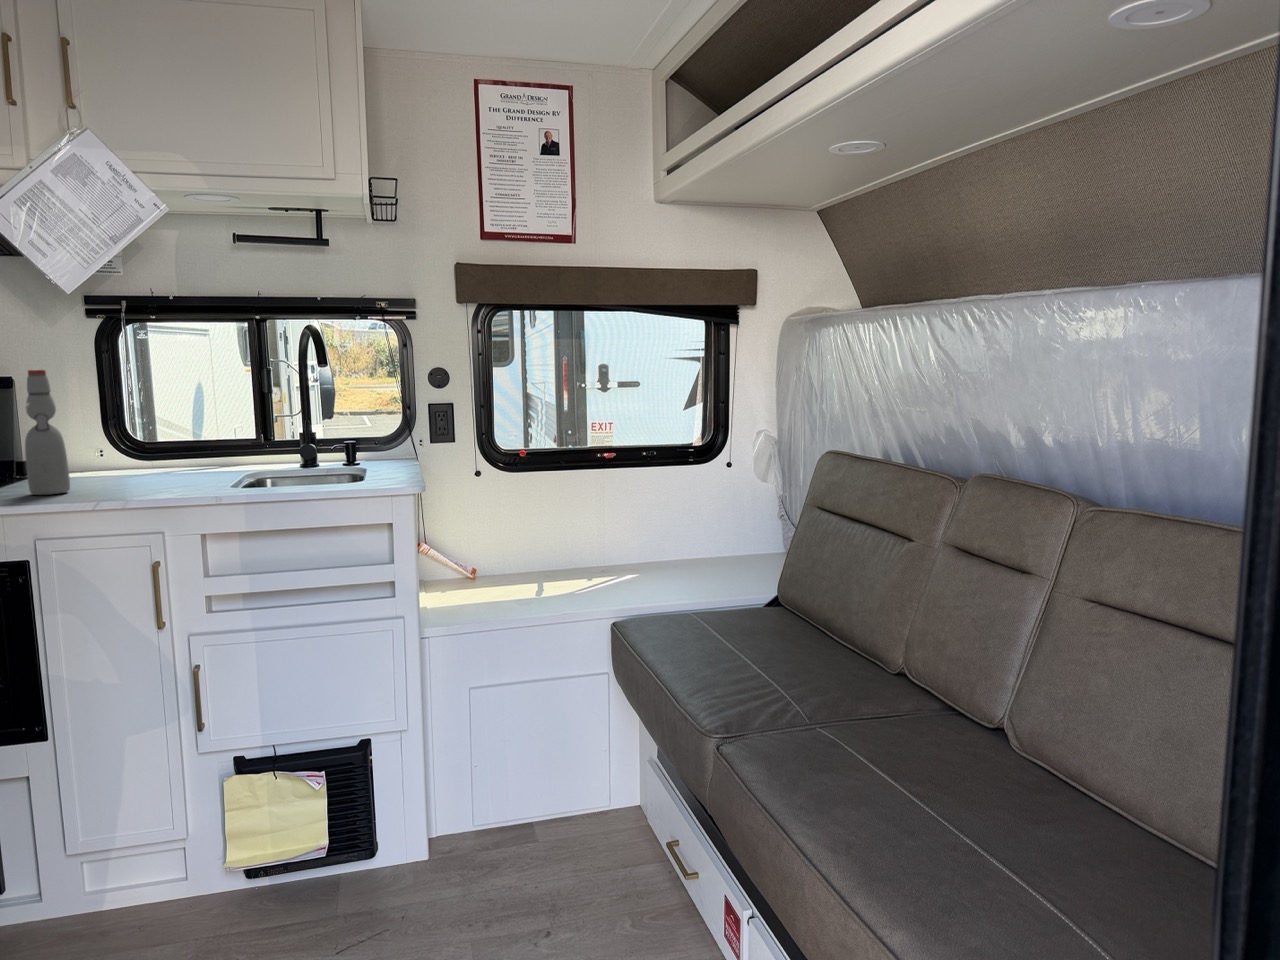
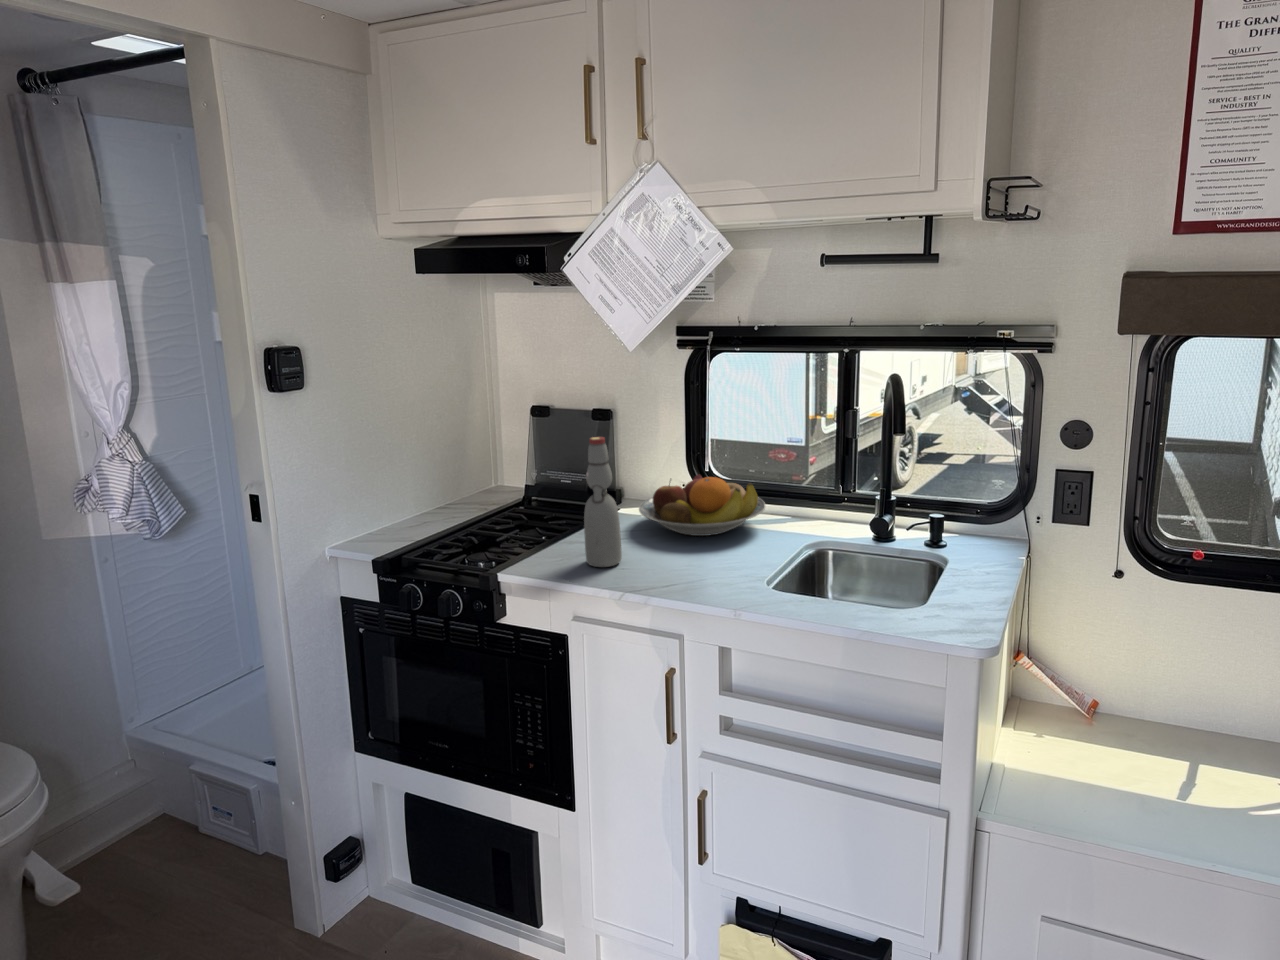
fruit bowl: none [66,425,199,478] -> present [639,475,765,536]

